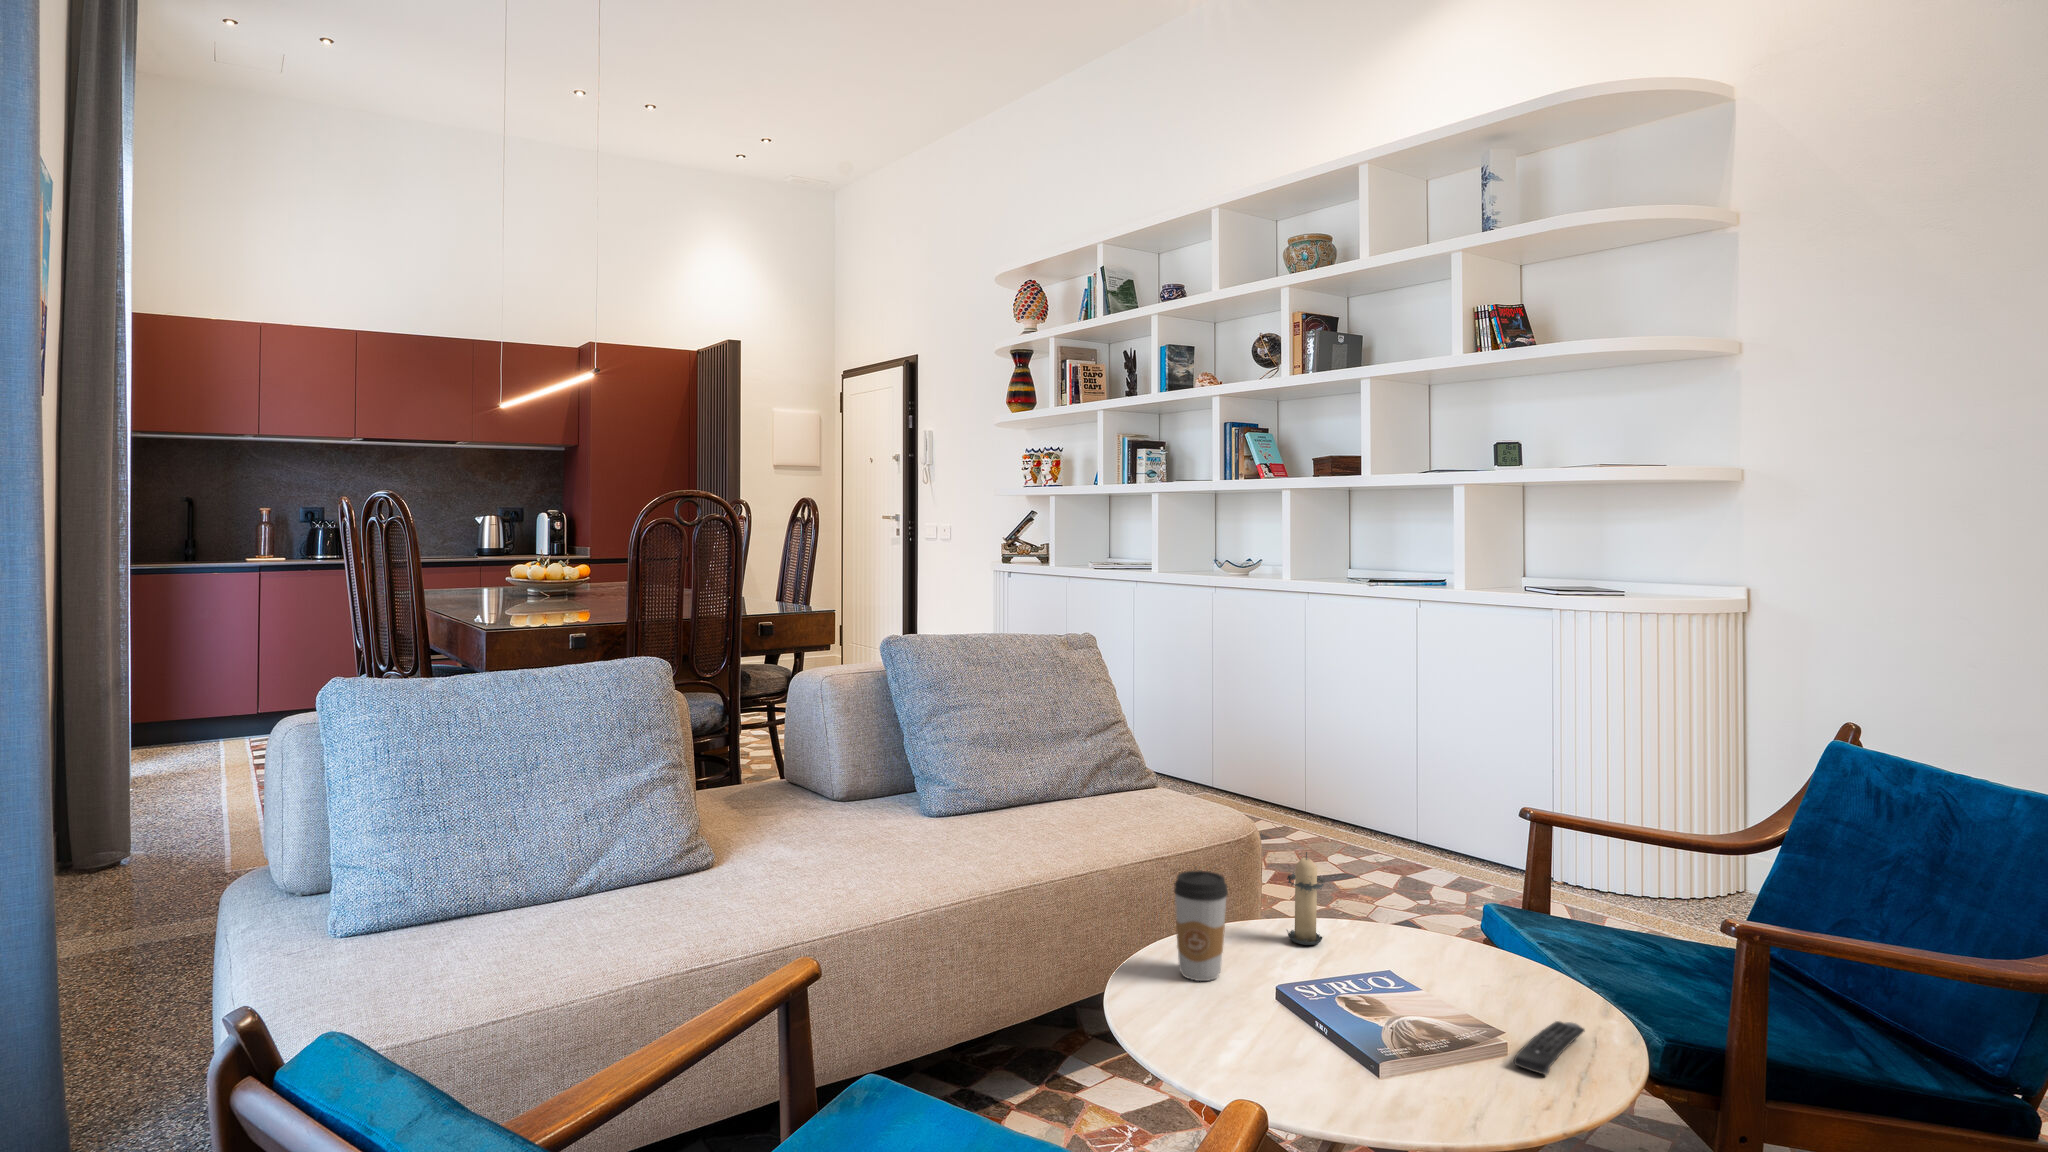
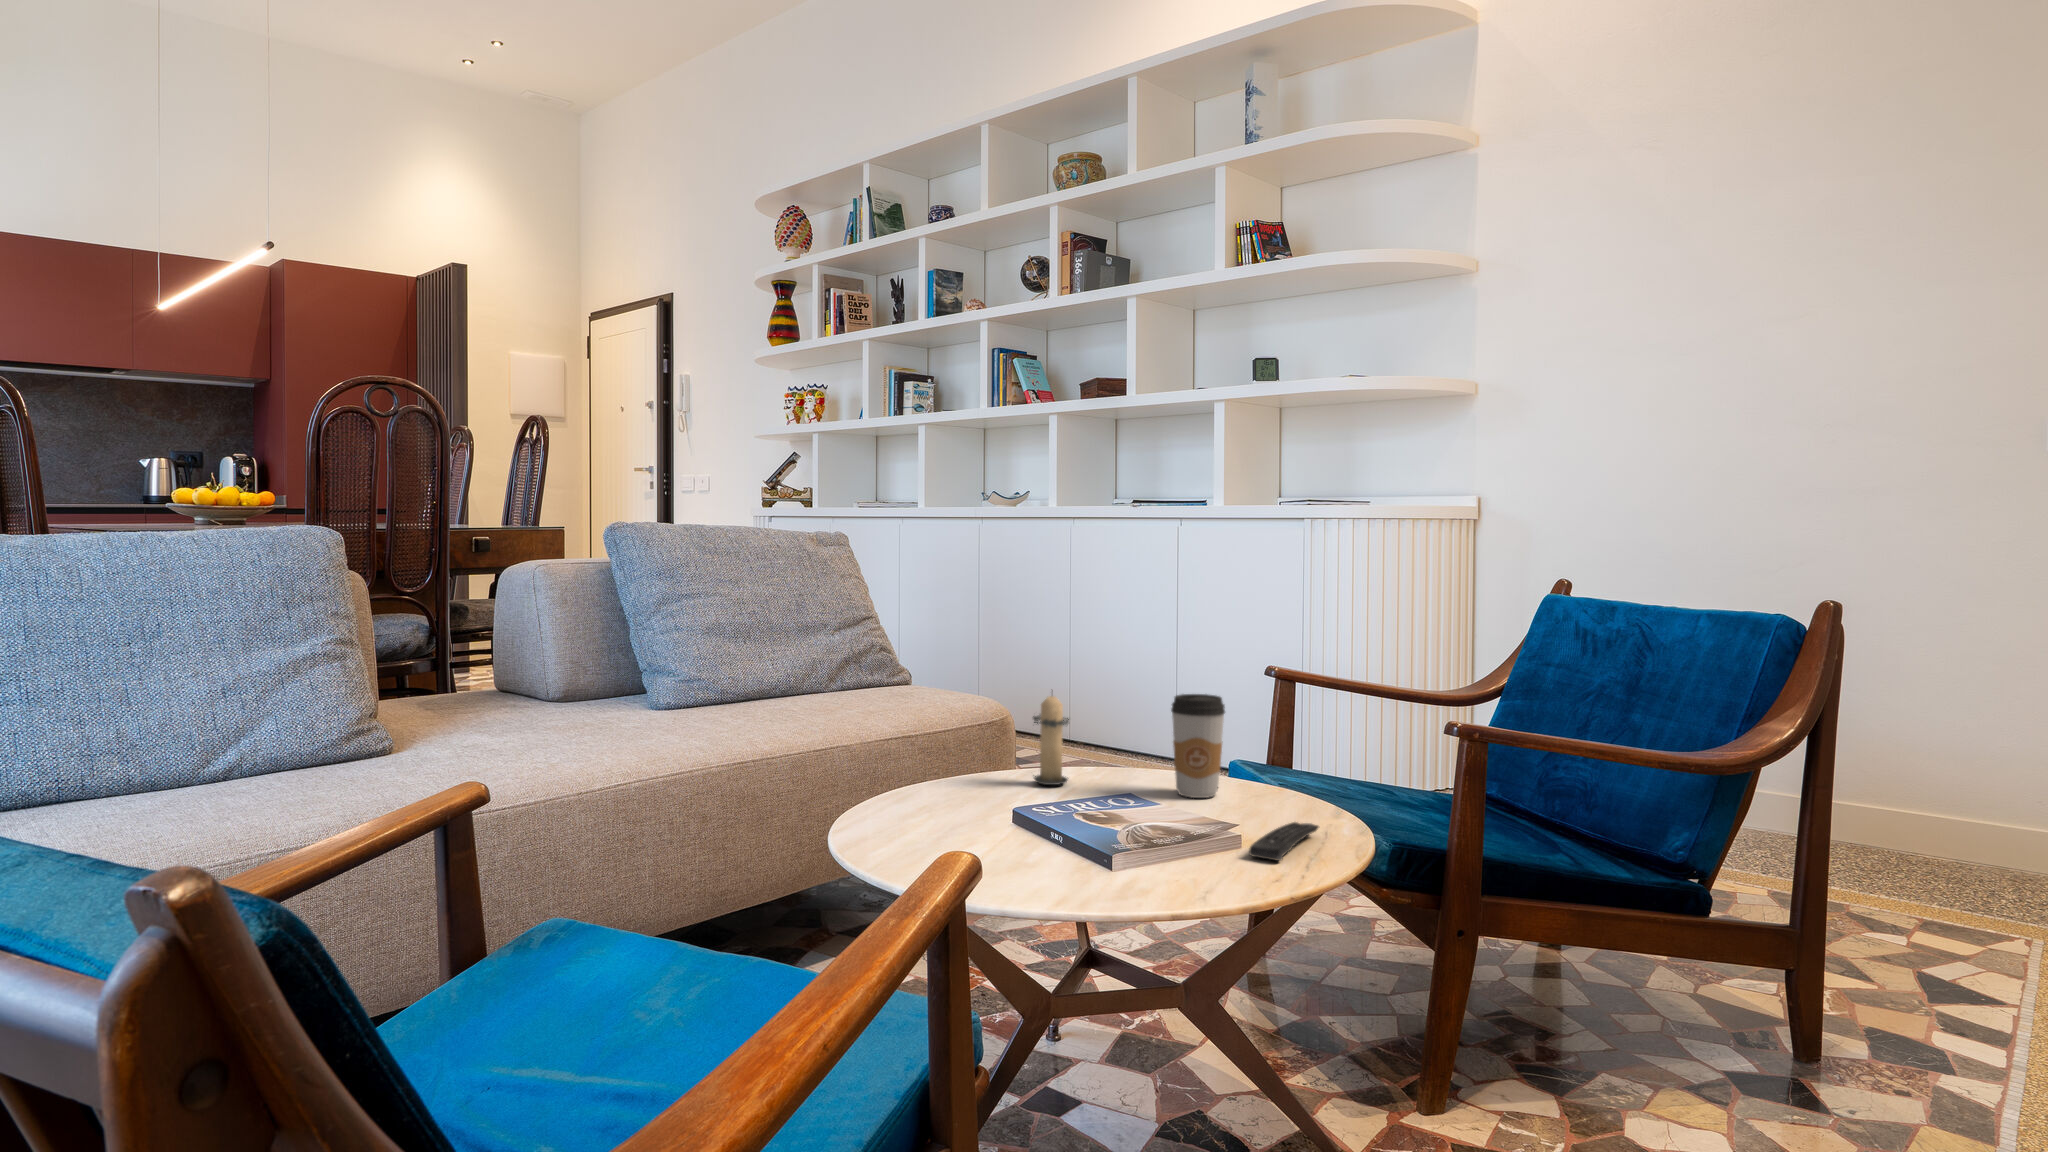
coffee cup: present [1174,871,1228,981] -> present [1171,694,1225,798]

